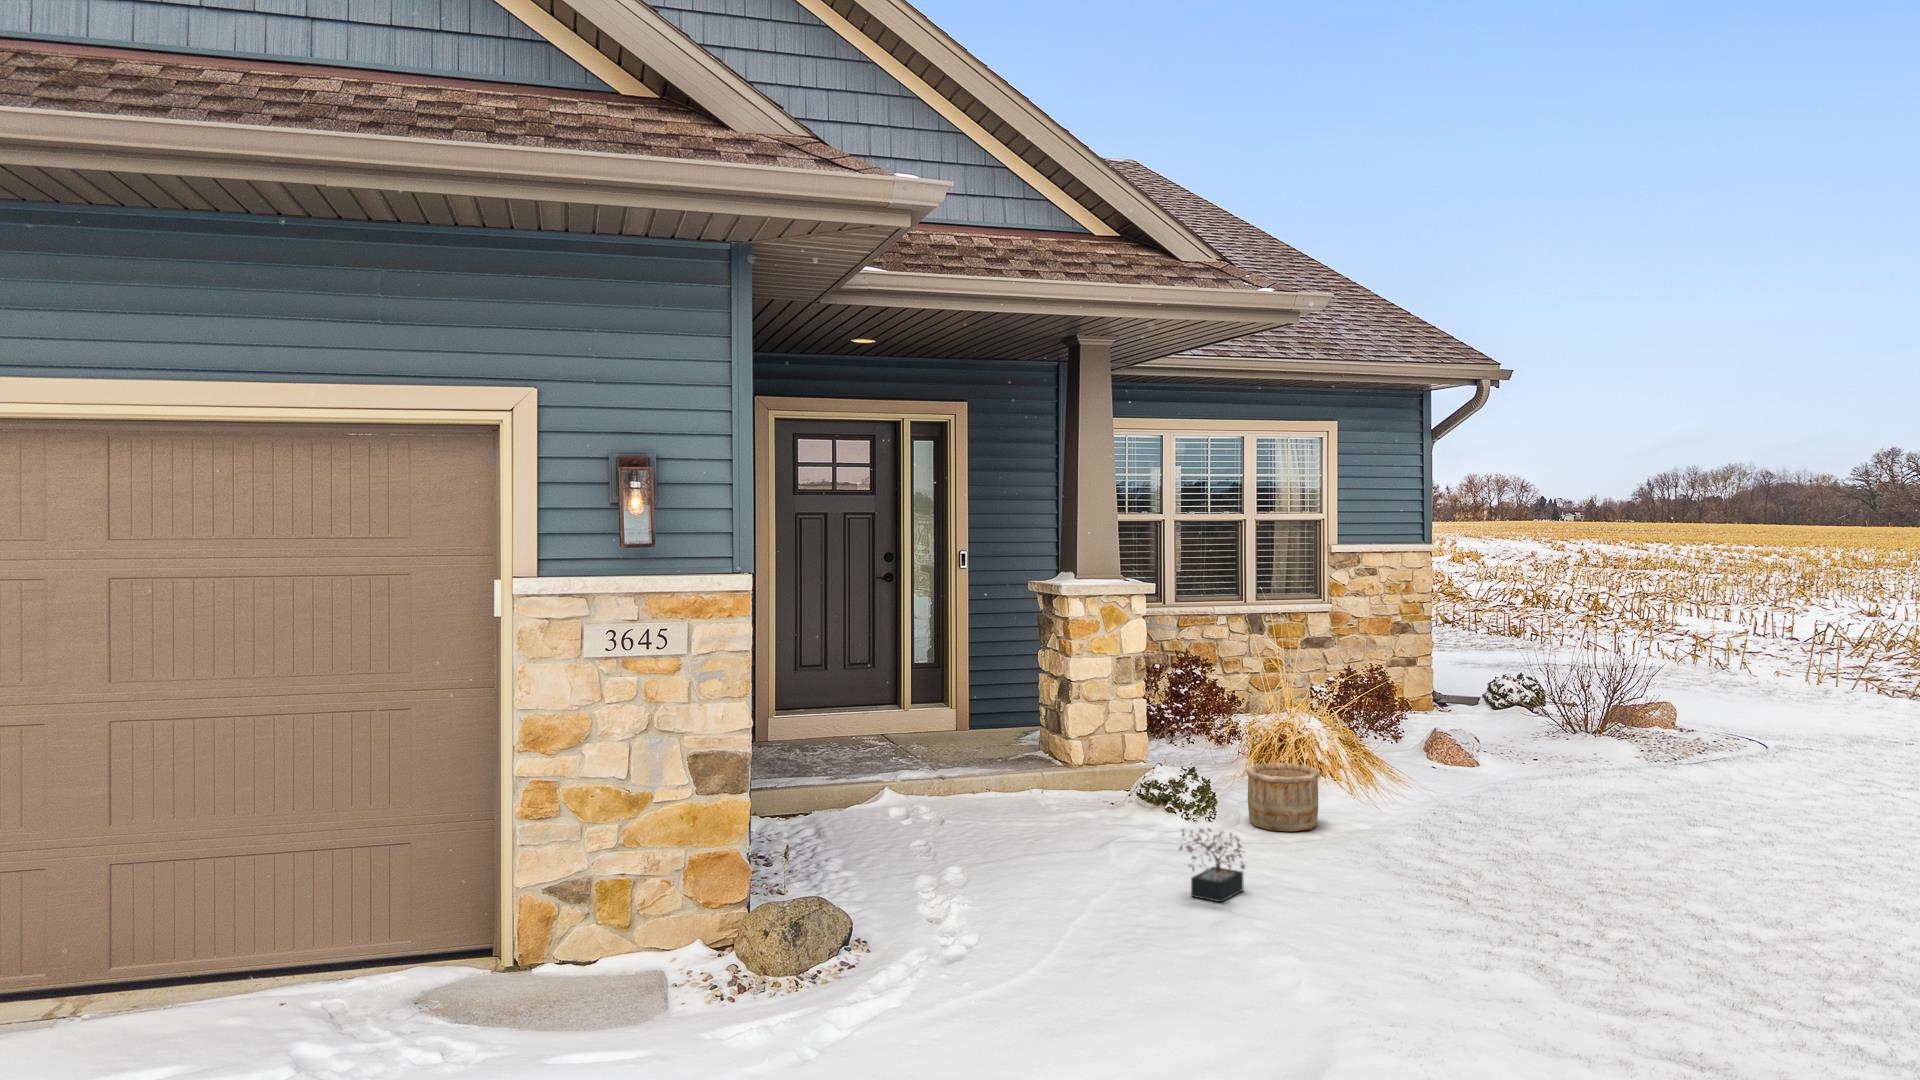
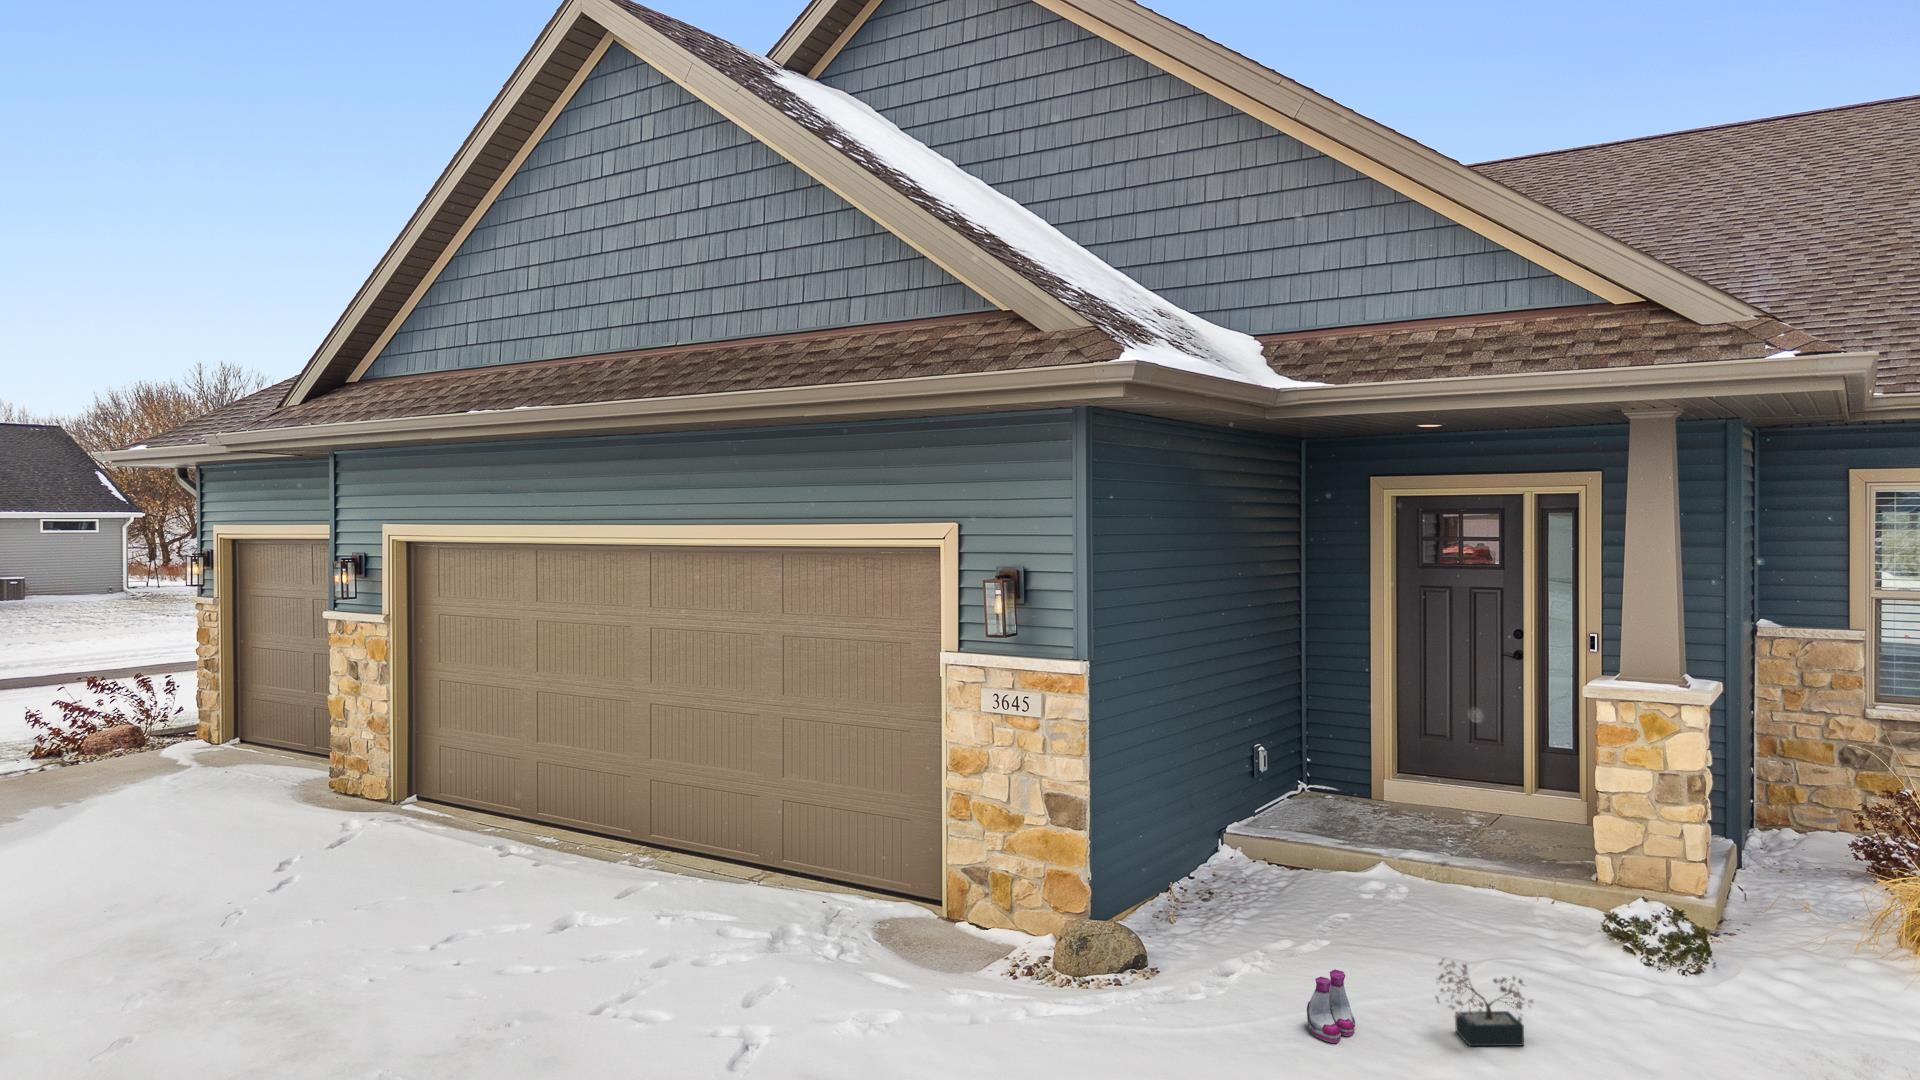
wooden bucket: present [1246,763,1320,831] -> none [1720,928,1827,1023]
boots: none [1101,864,1155,934] -> present [1307,969,1355,1043]

